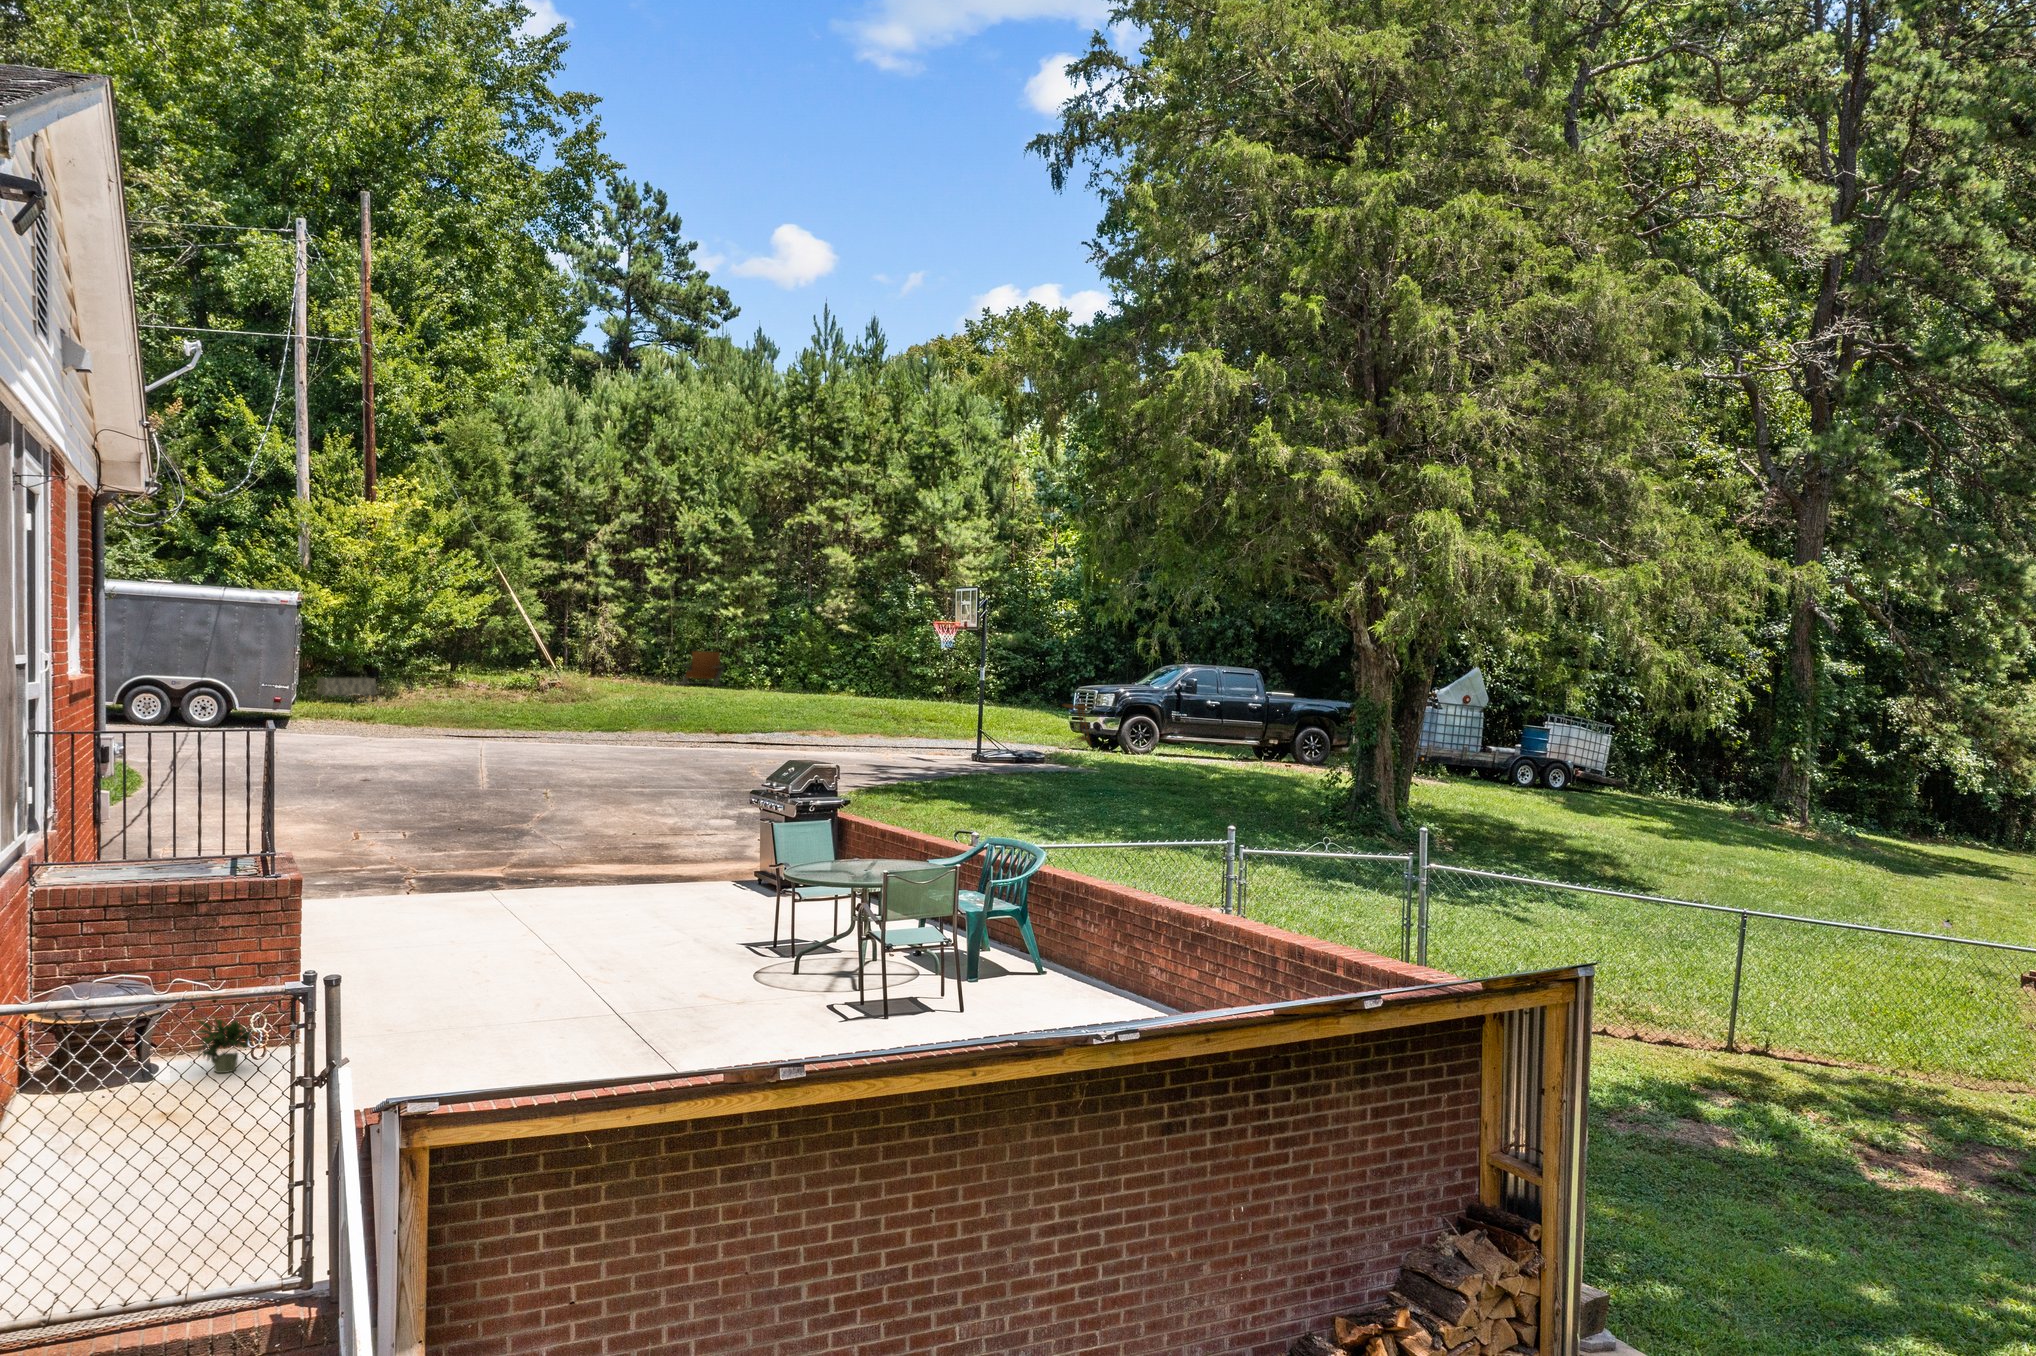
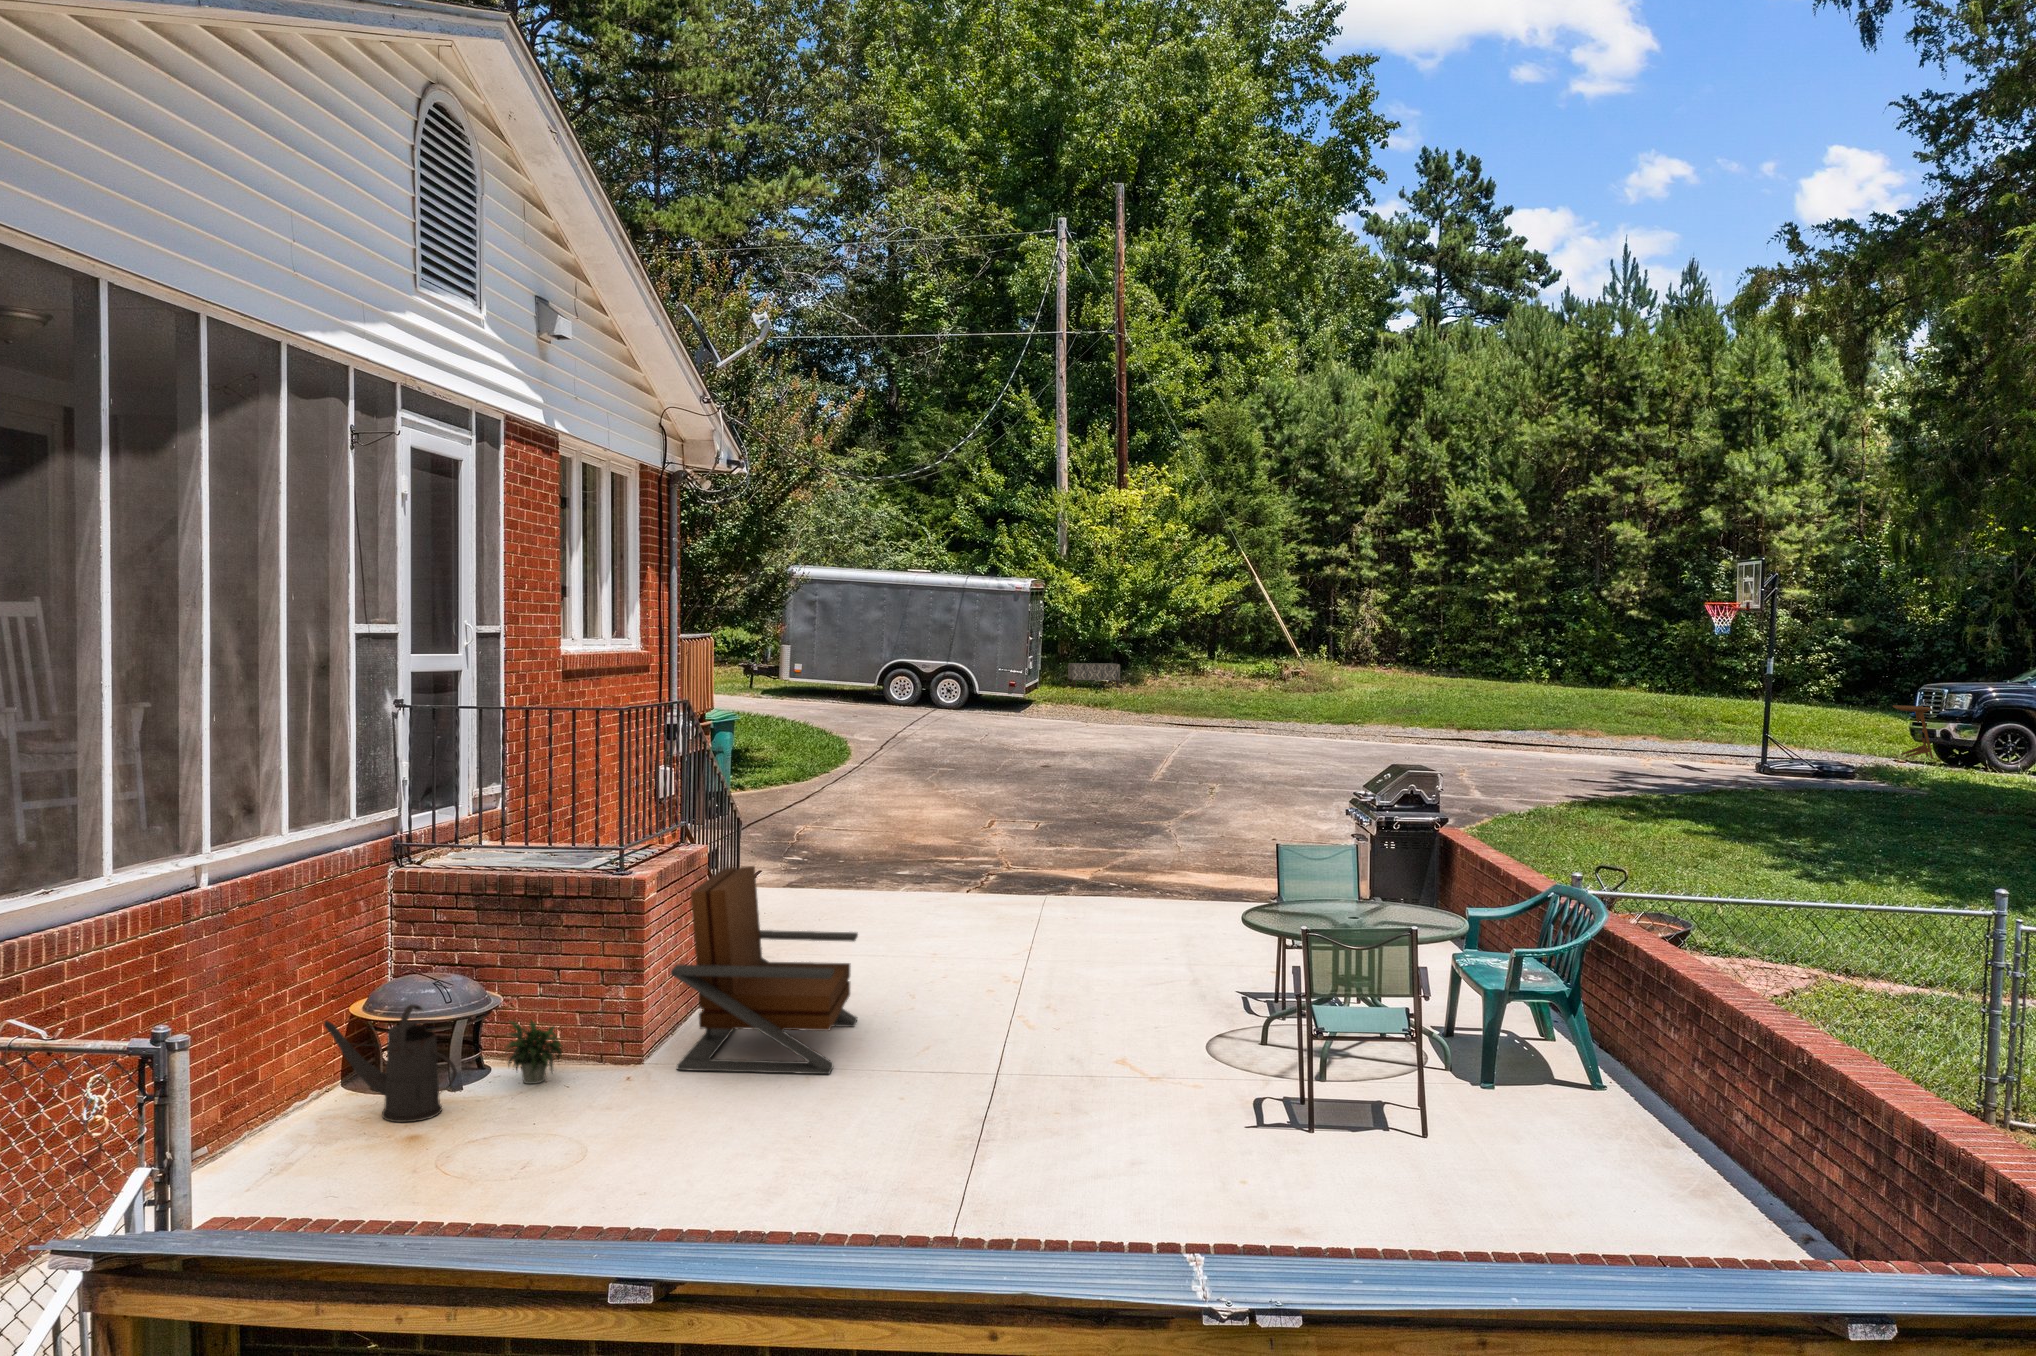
lounge chair: present [682,651,724,686] -> present [671,866,858,1074]
watering can: none [45,1007,188,1115] -> present [324,1004,457,1122]

